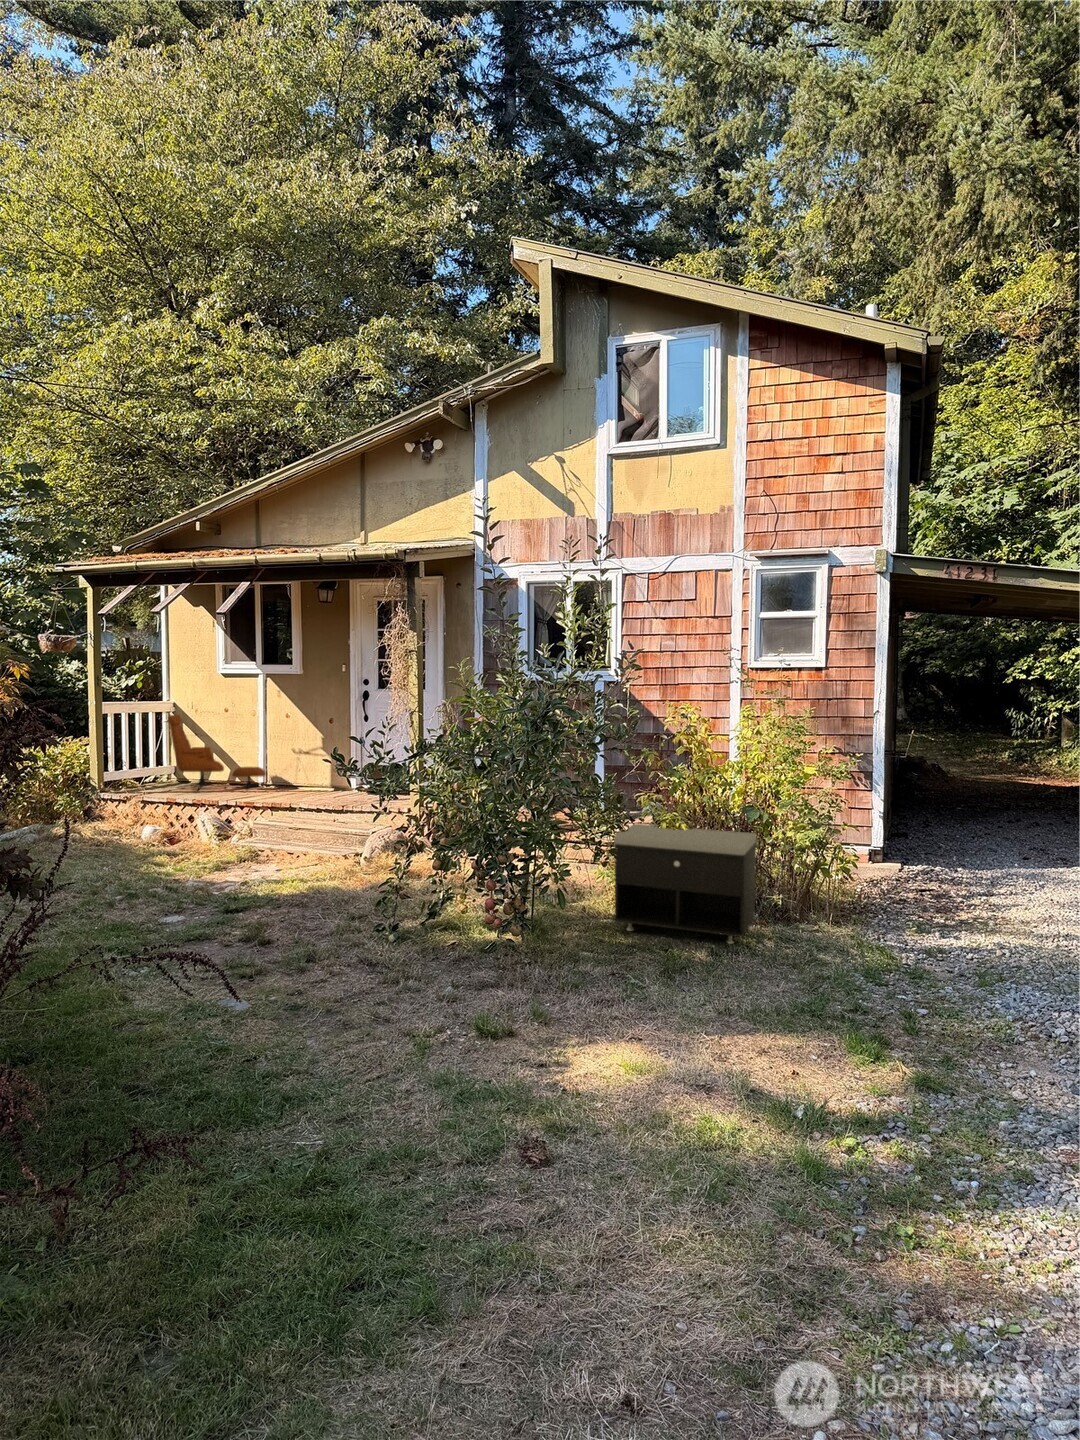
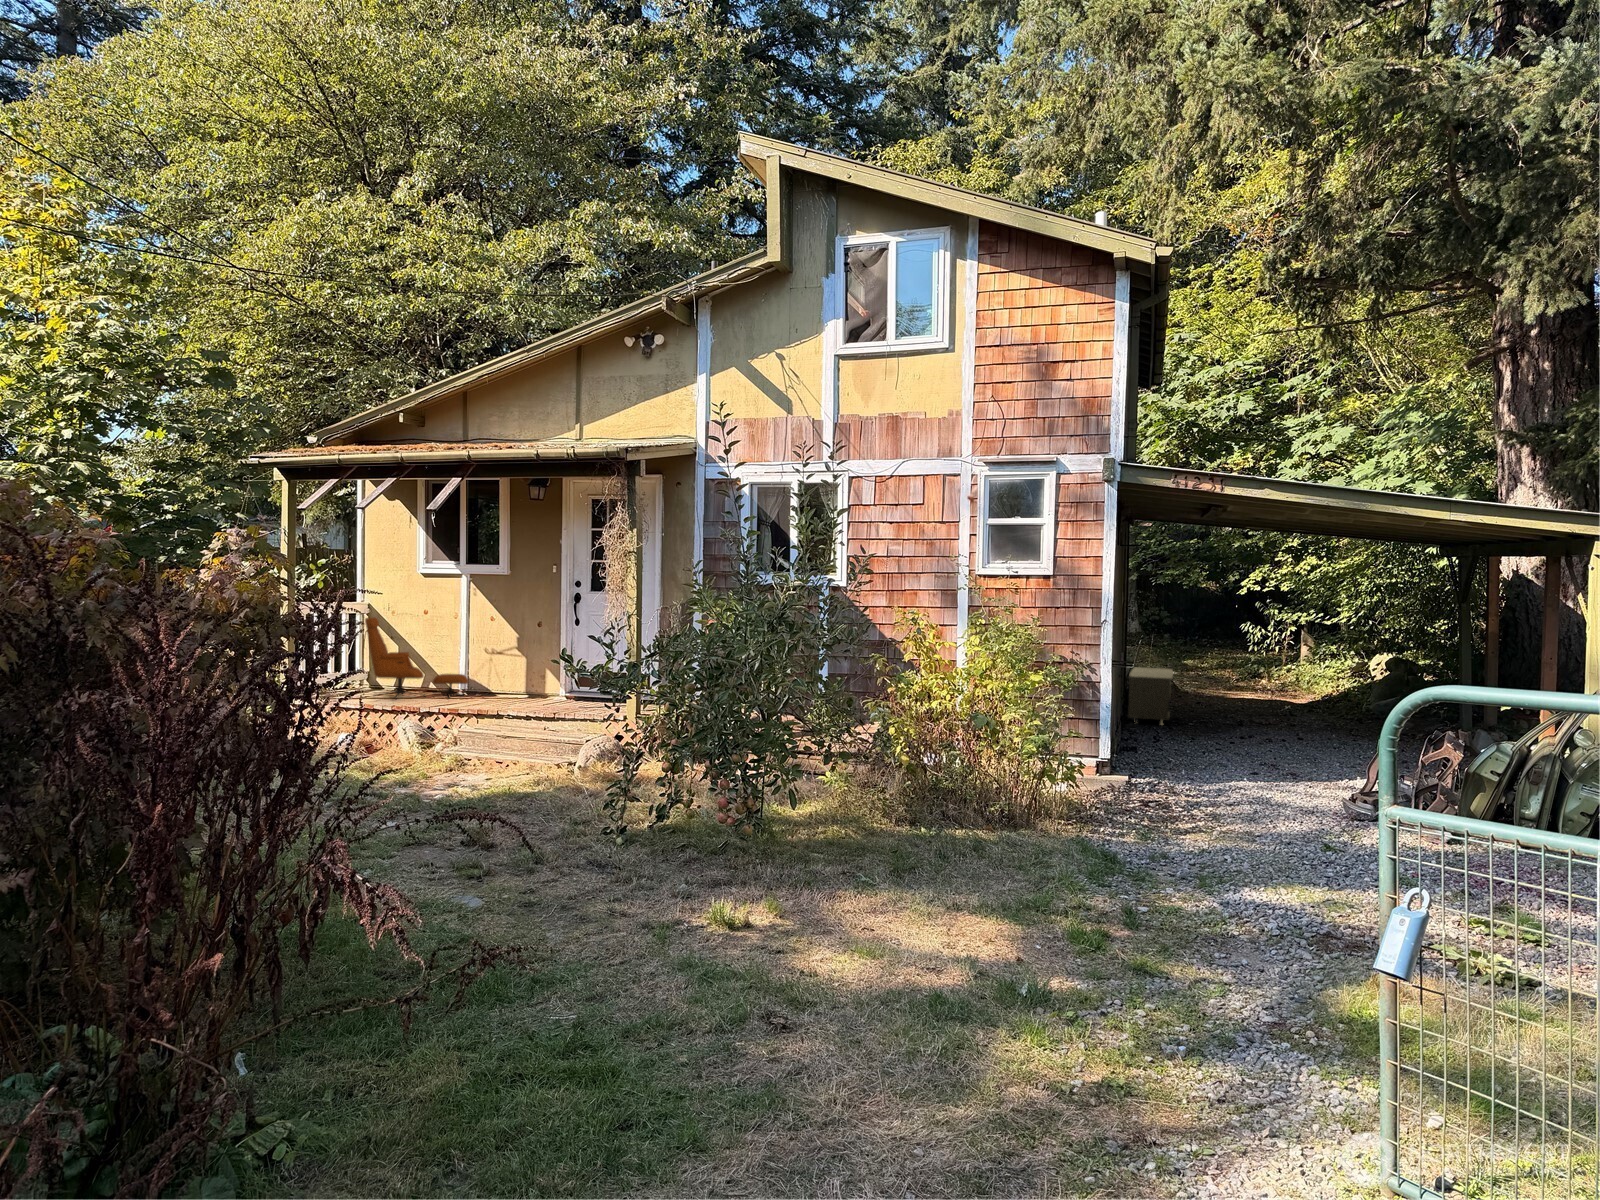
storage bench: present [614,824,756,944] -> present [1128,667,1173,725]

